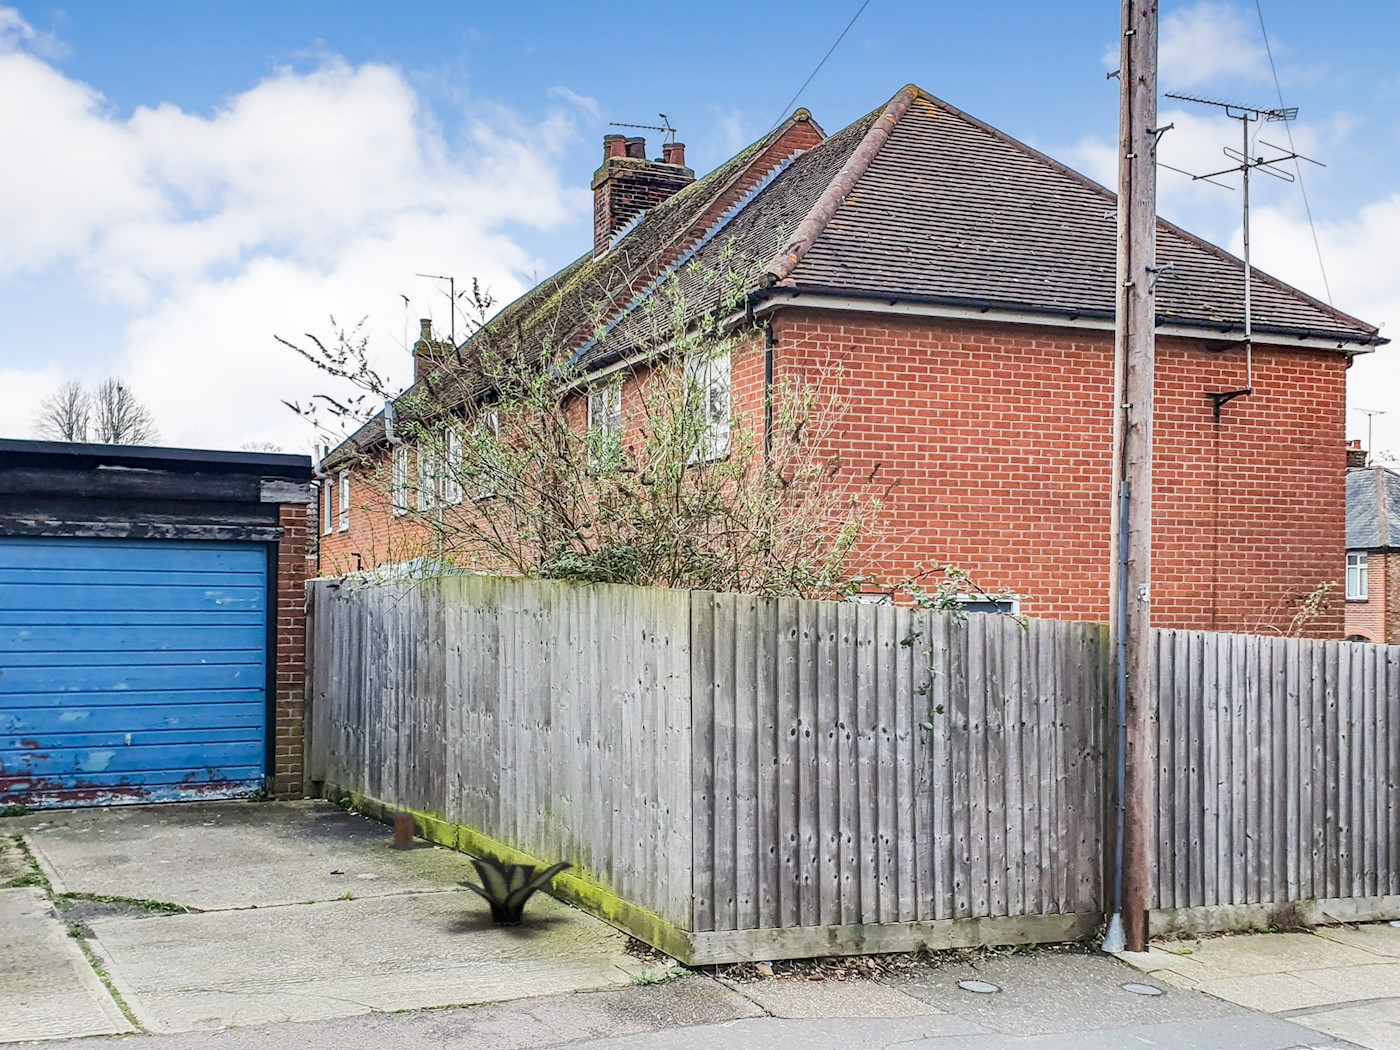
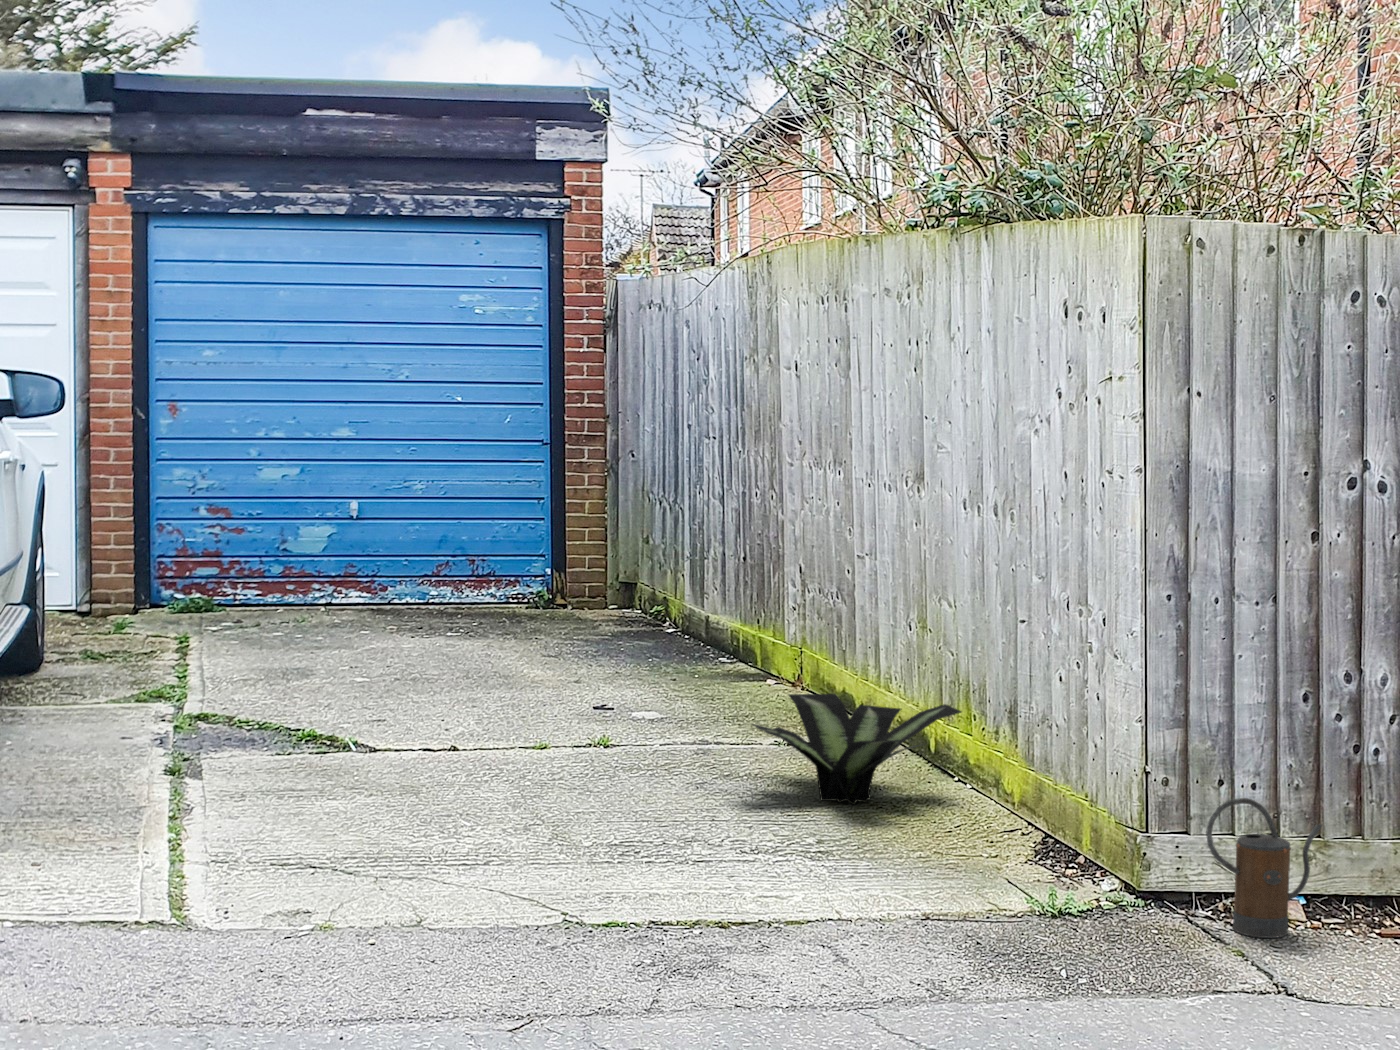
watering can: present [394,798,414,849] -> present [1206,798,1322,938]

